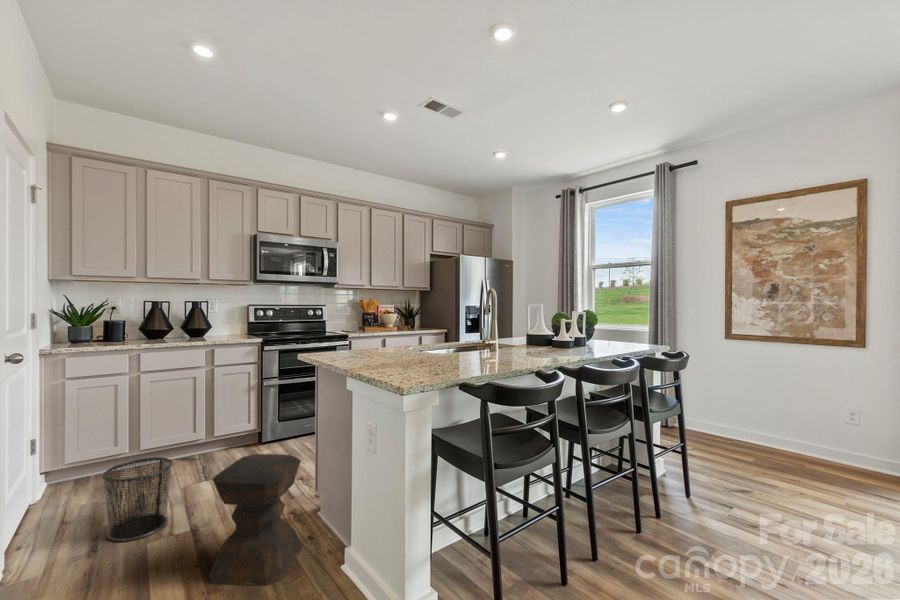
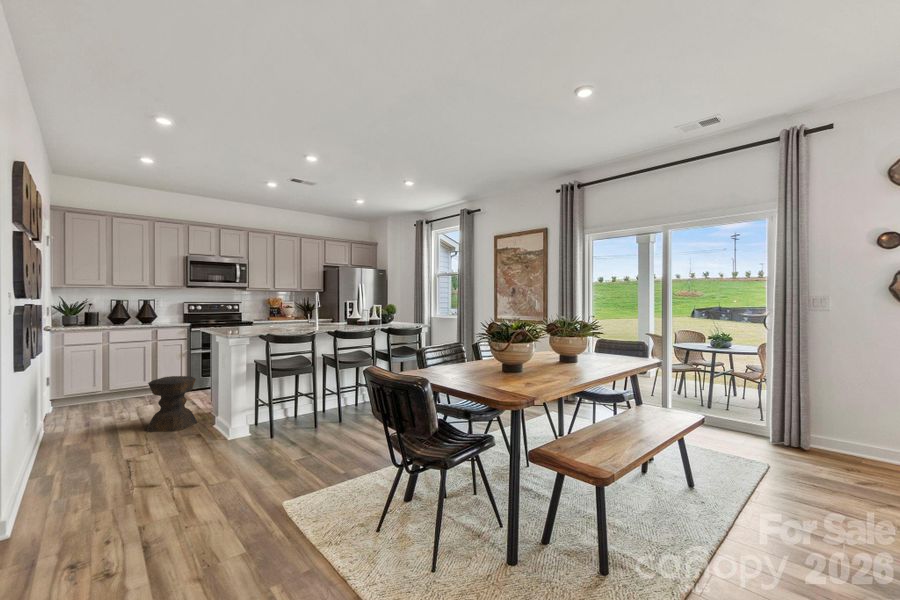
waste bin: present [102,457,173,542] -> none [90,384,129,423]

